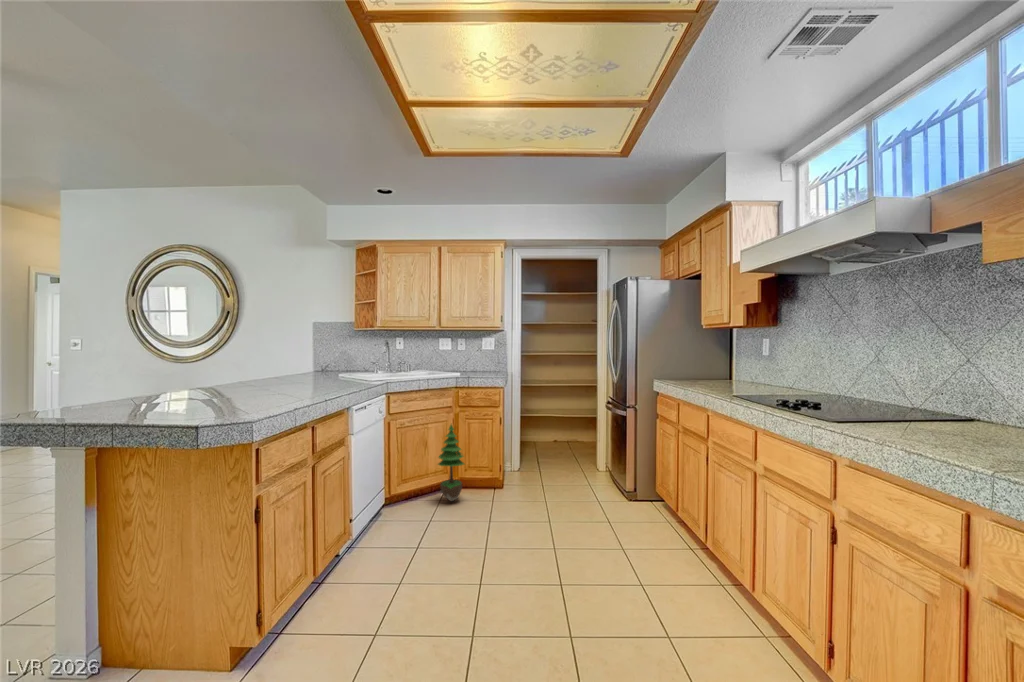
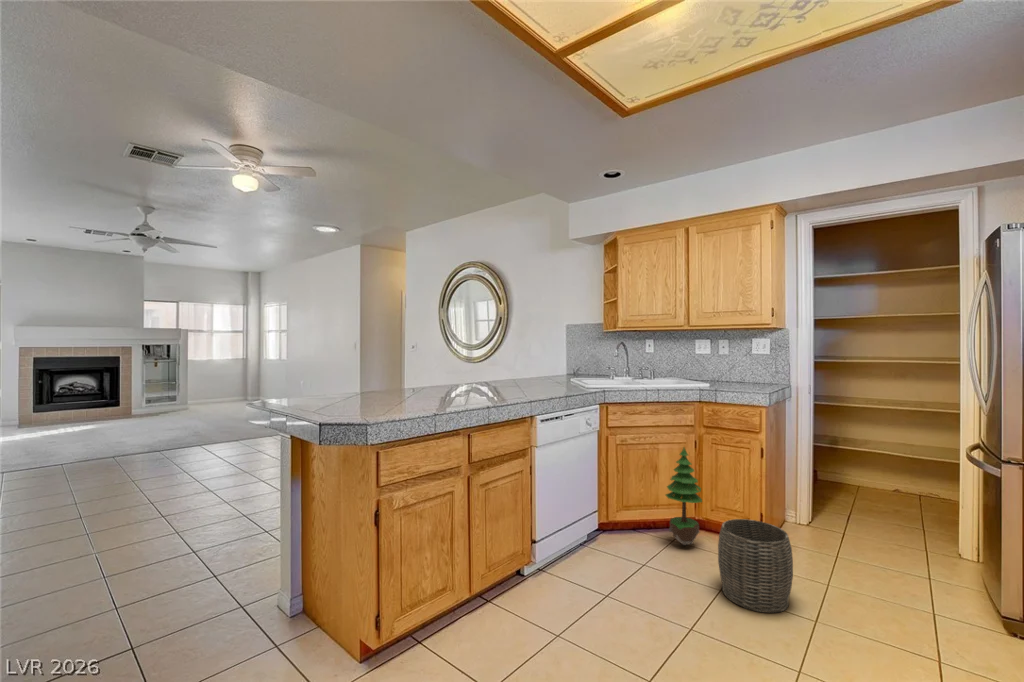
woven basket: none [489,467,535,526] -> present [718,519,793,613]

